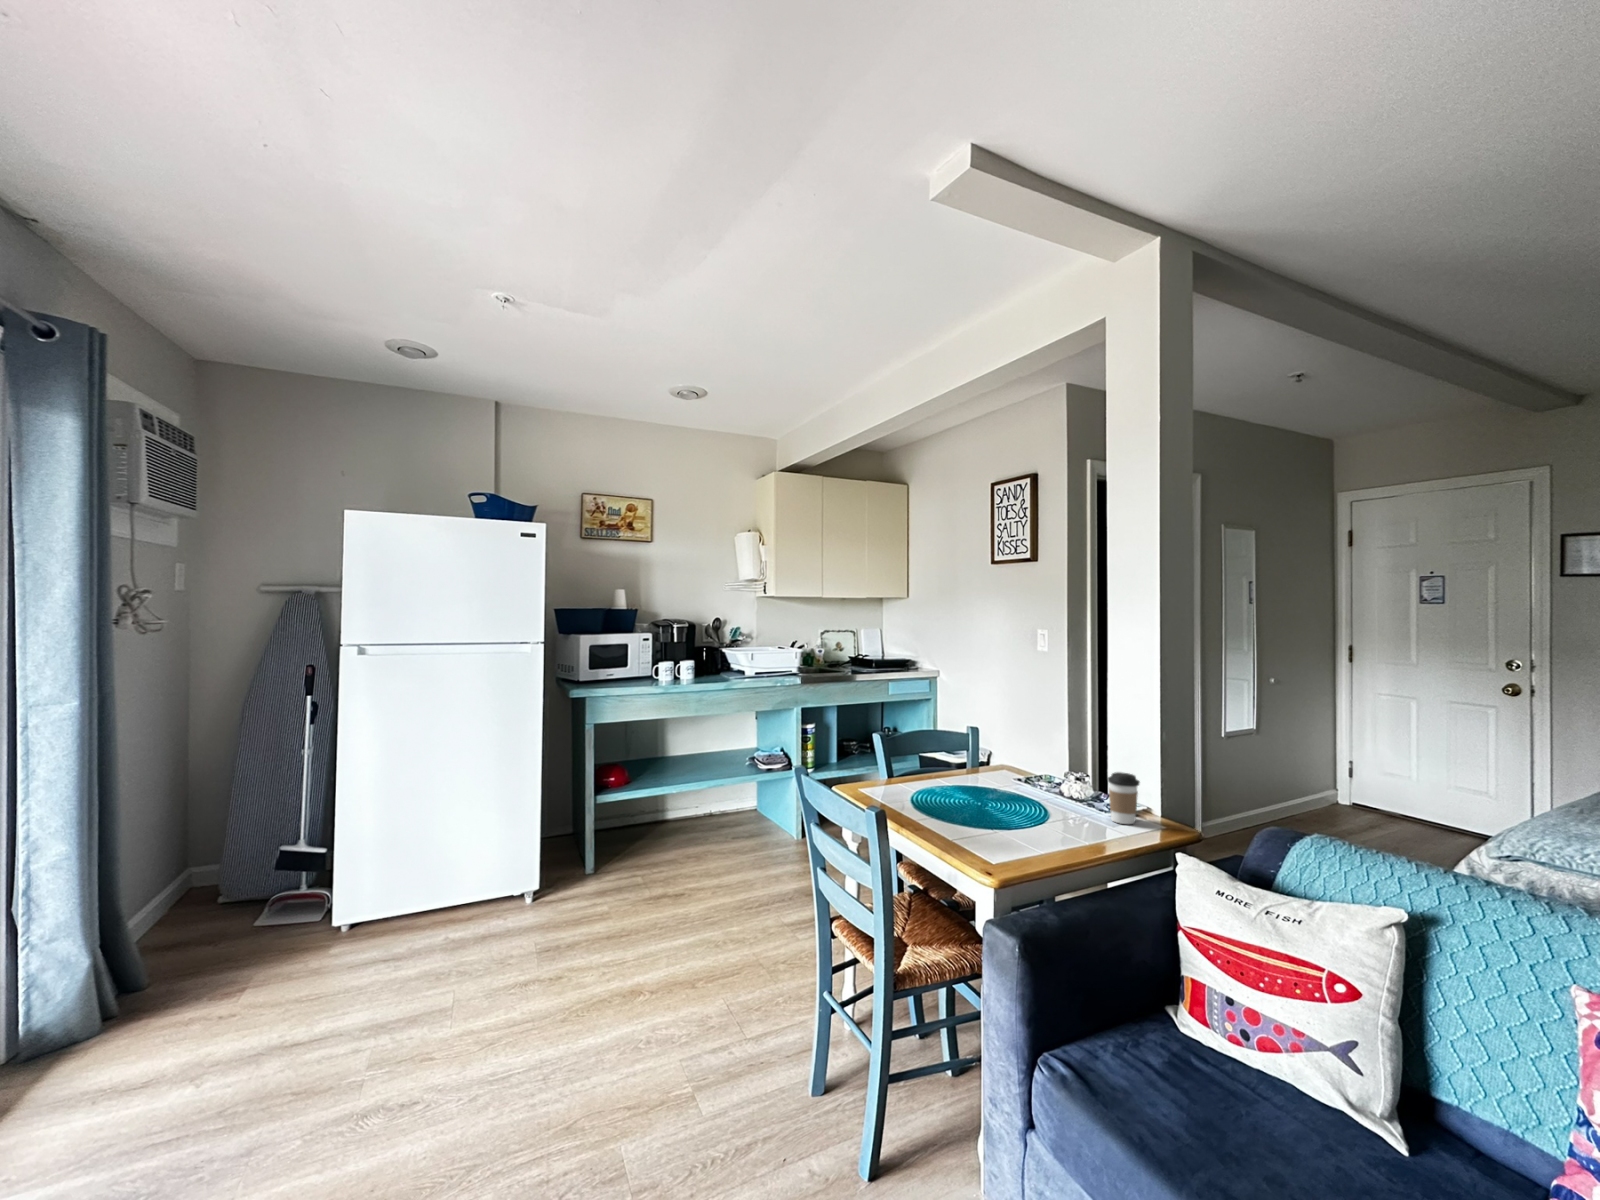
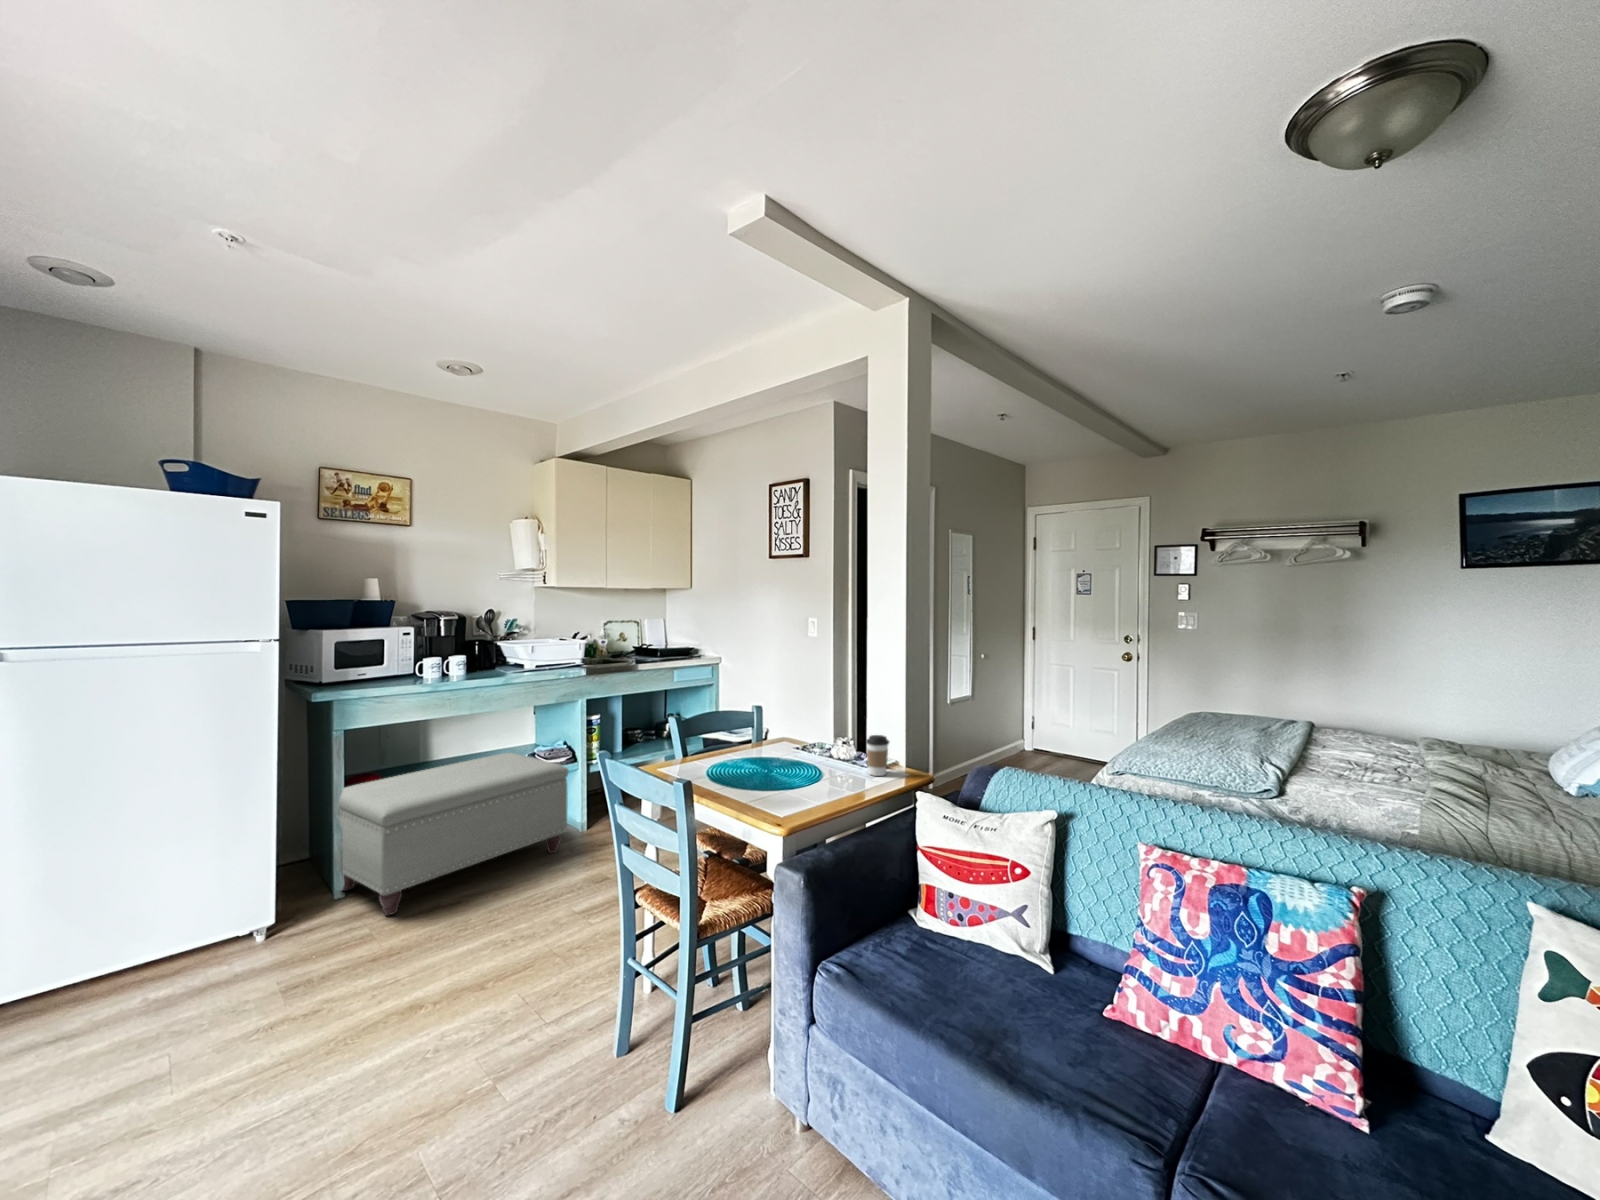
ottoman: none [579,756,784,901] -> present [339,753,568,915]

